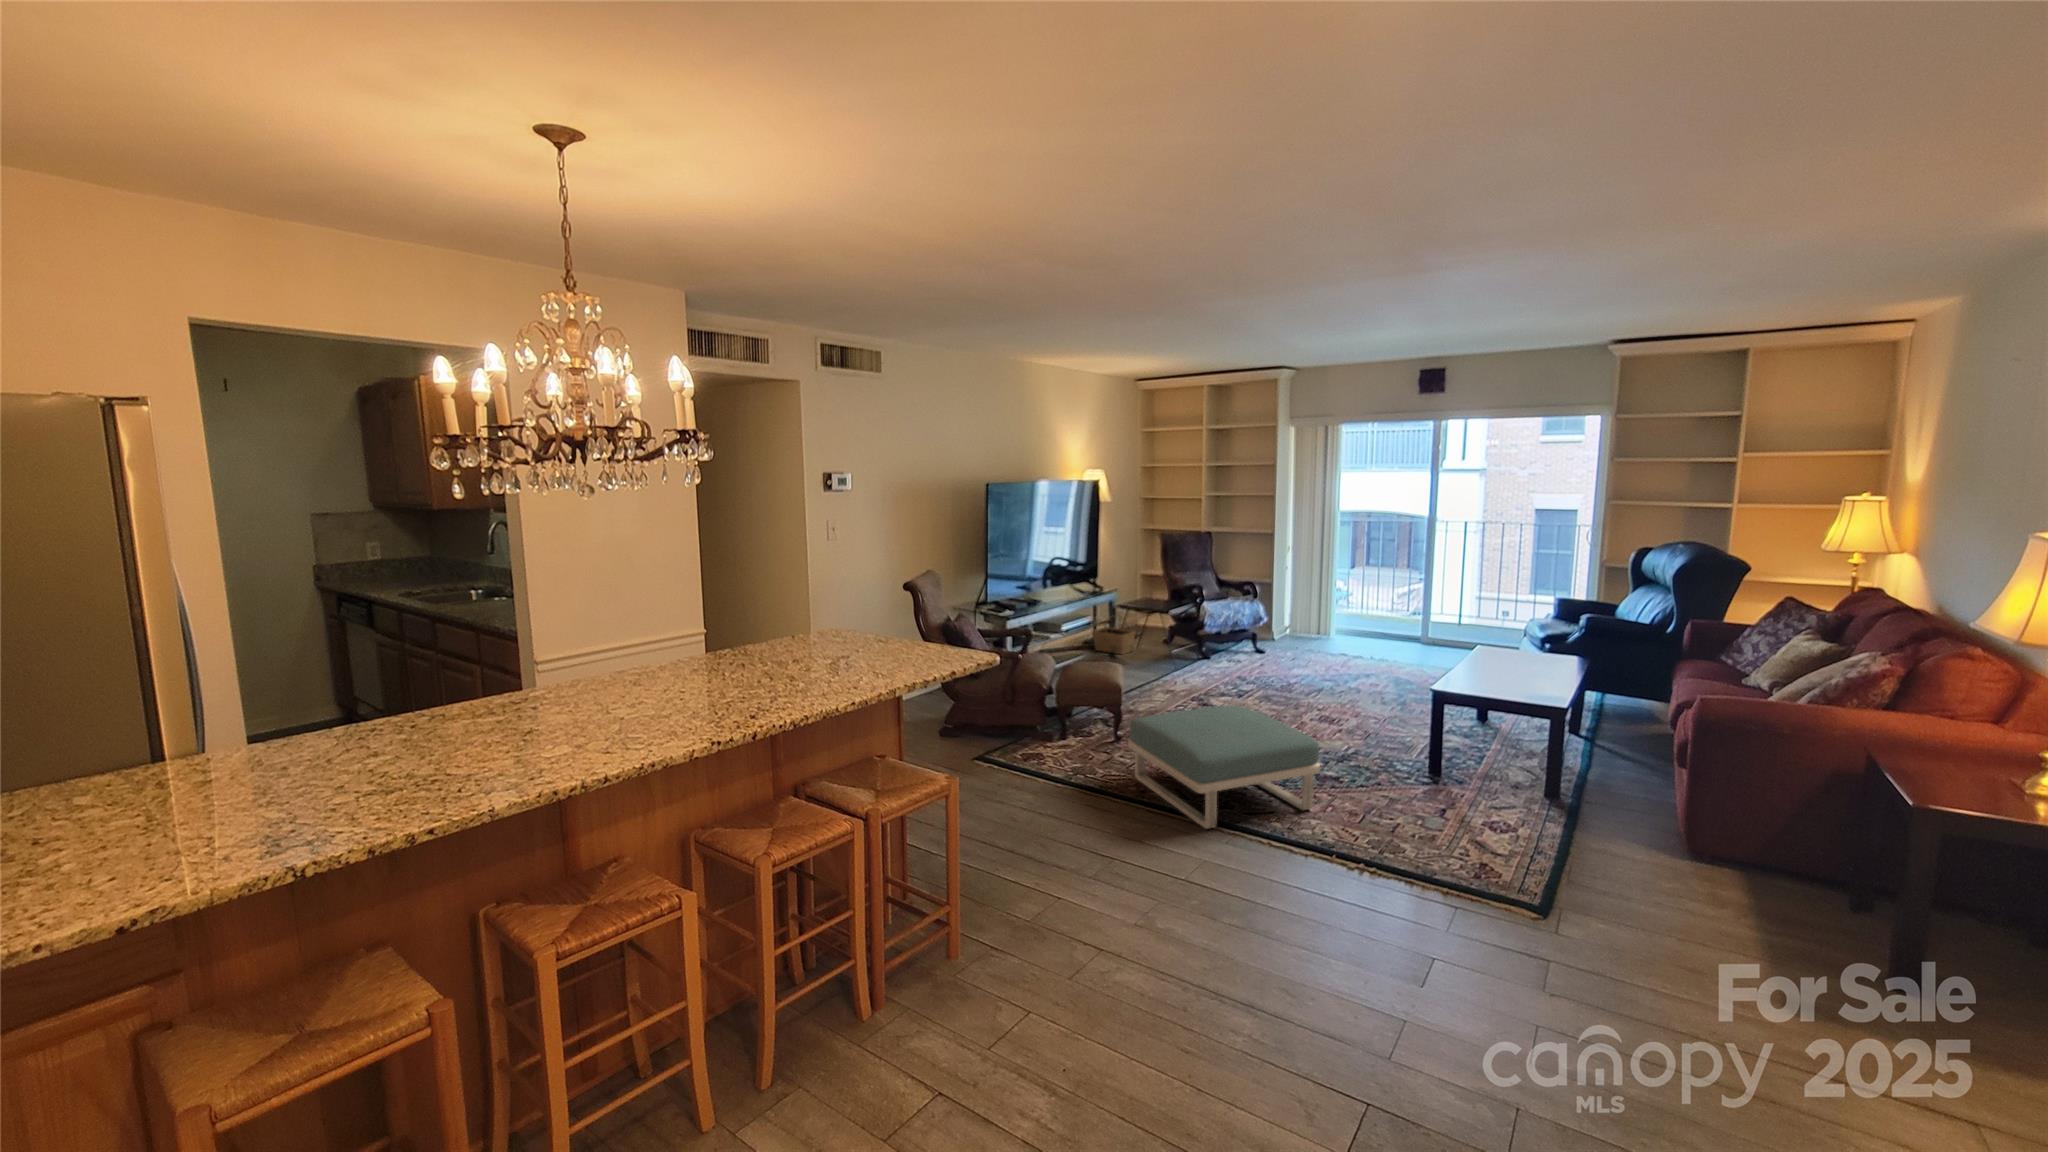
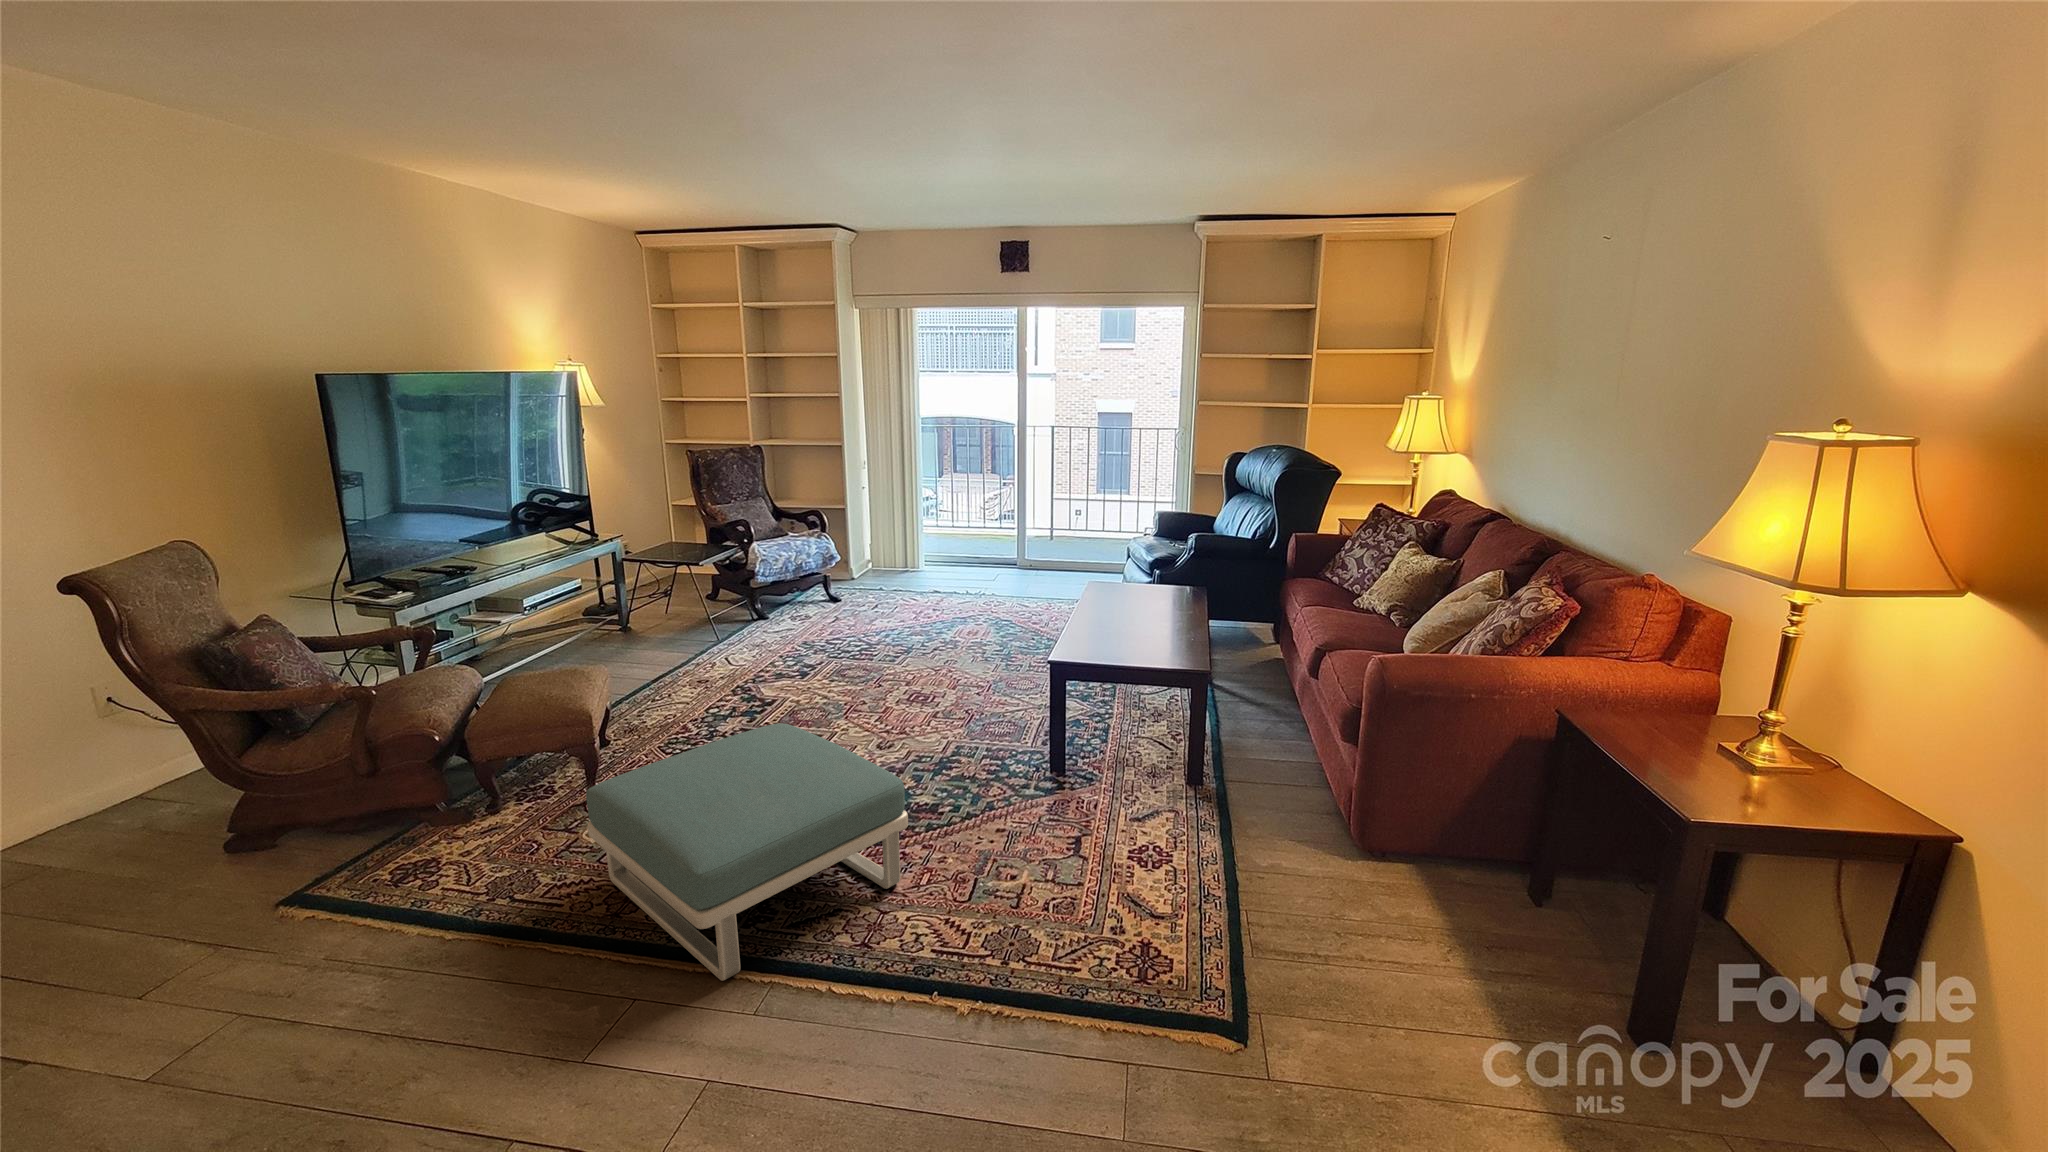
basket: present [1092,615,1136,654] -> none [588,570,658,626]

